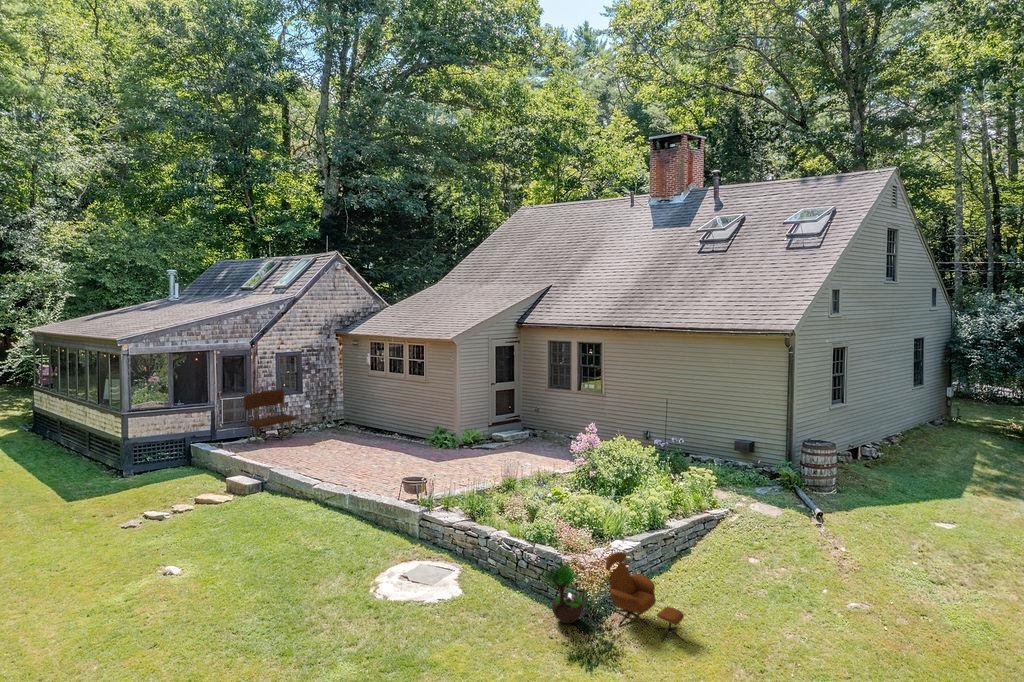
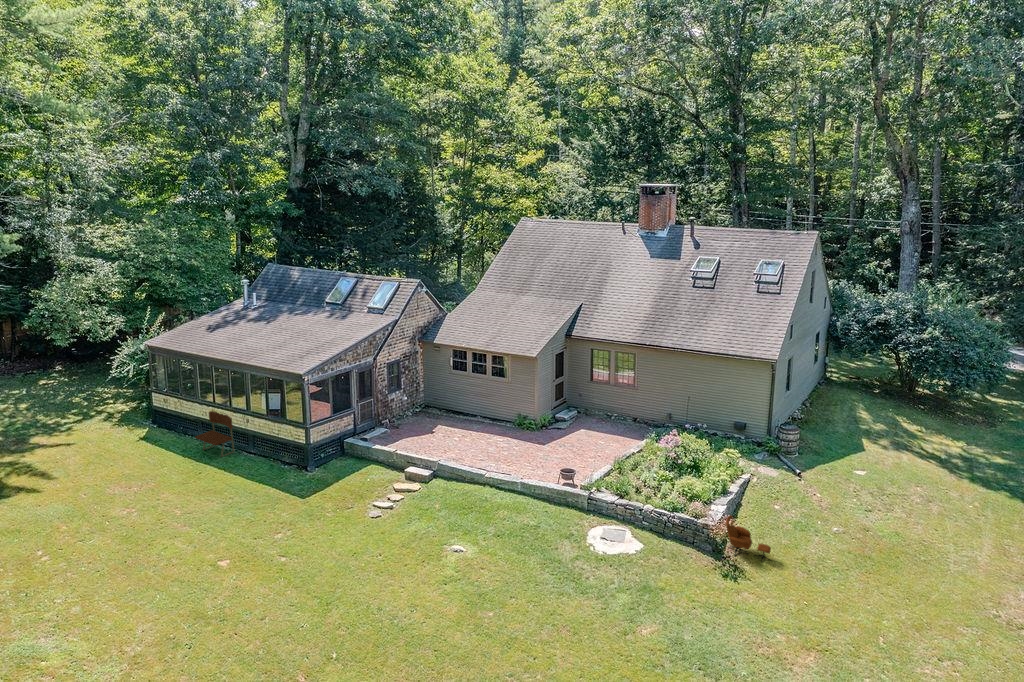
bench: present [244,389,297,444] -> present [195,411,235,457]
potted tree: present [541,562,582,623] -> none [696,523,721,557]

